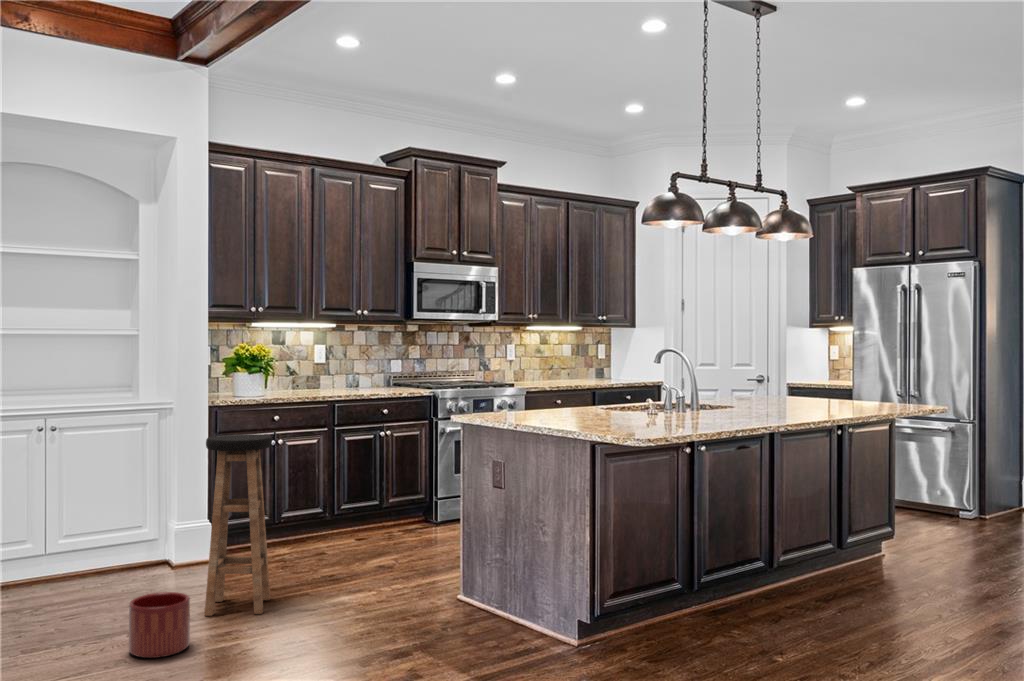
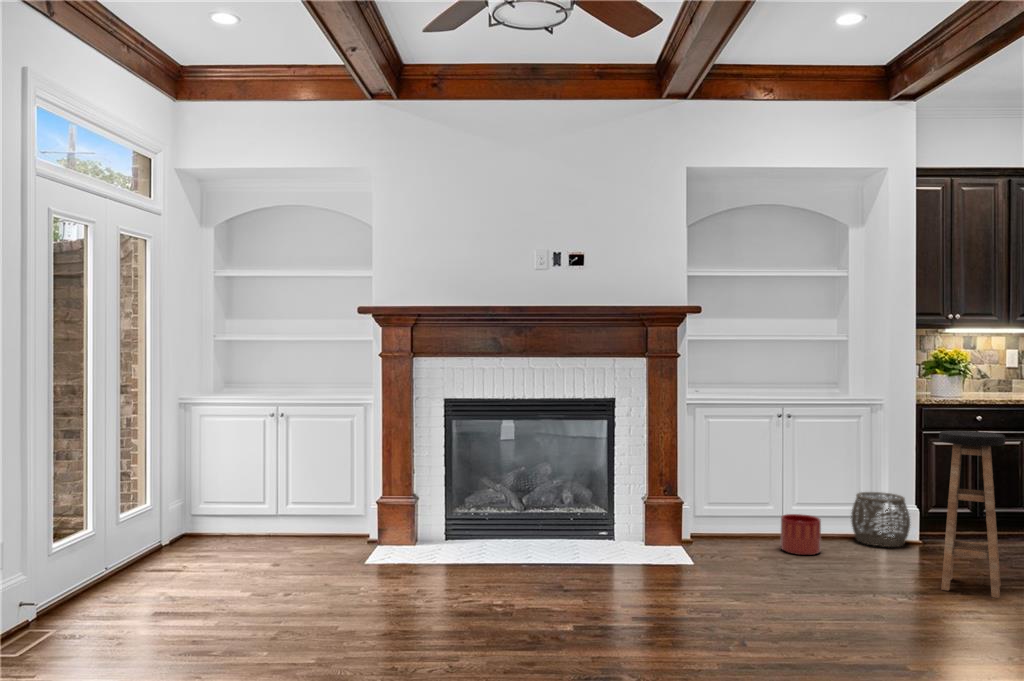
woven basket: none [131,510,199,574] -> present [851,492,910,547]
planter: present [129,592,190,658] -> present [781,514,821,555]

